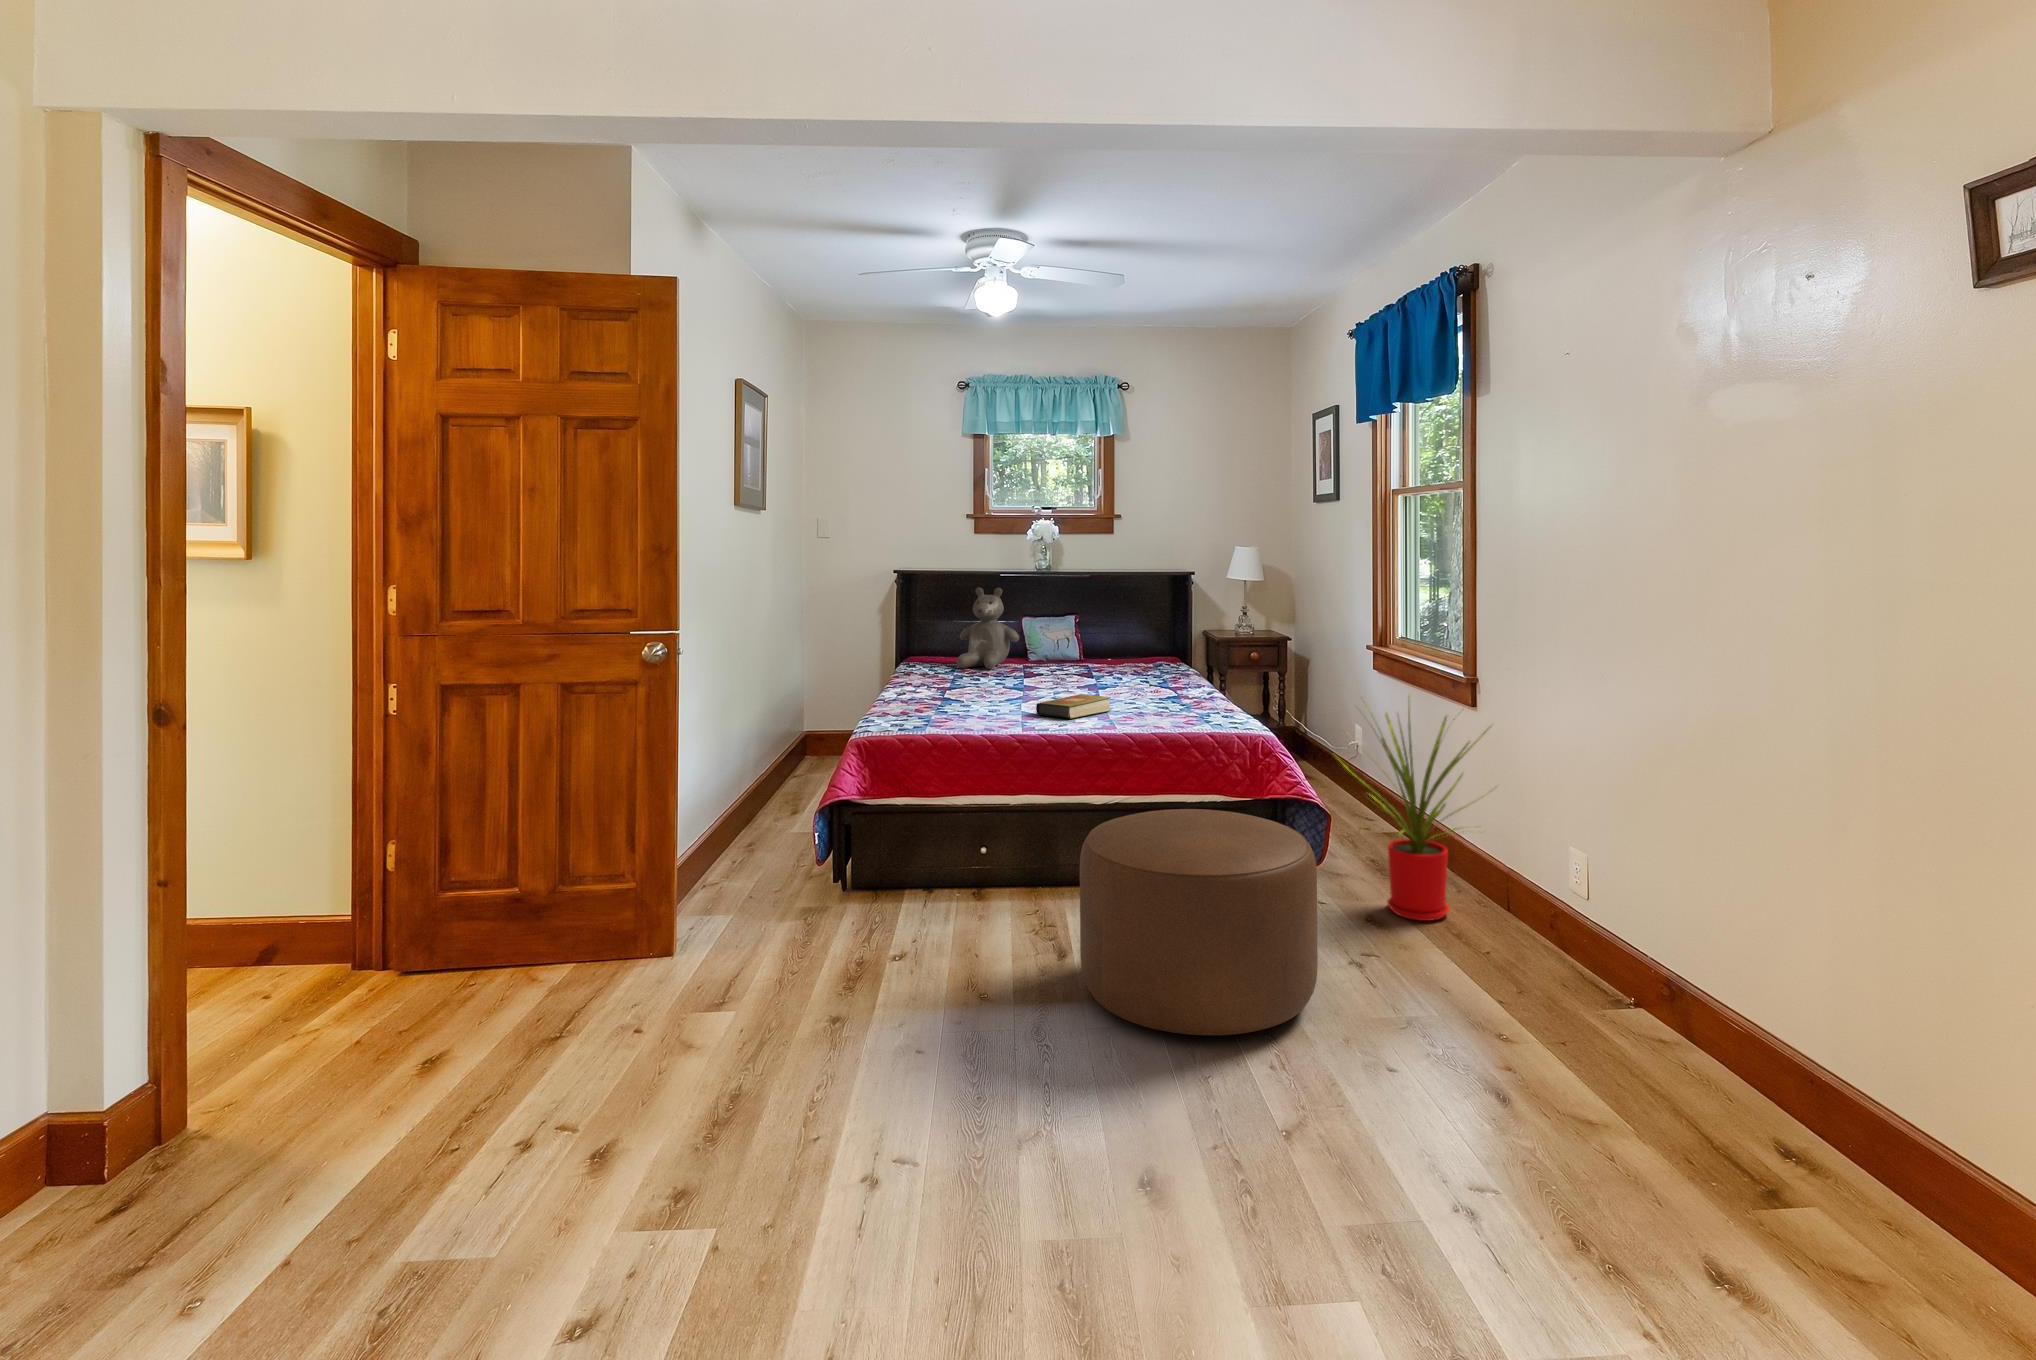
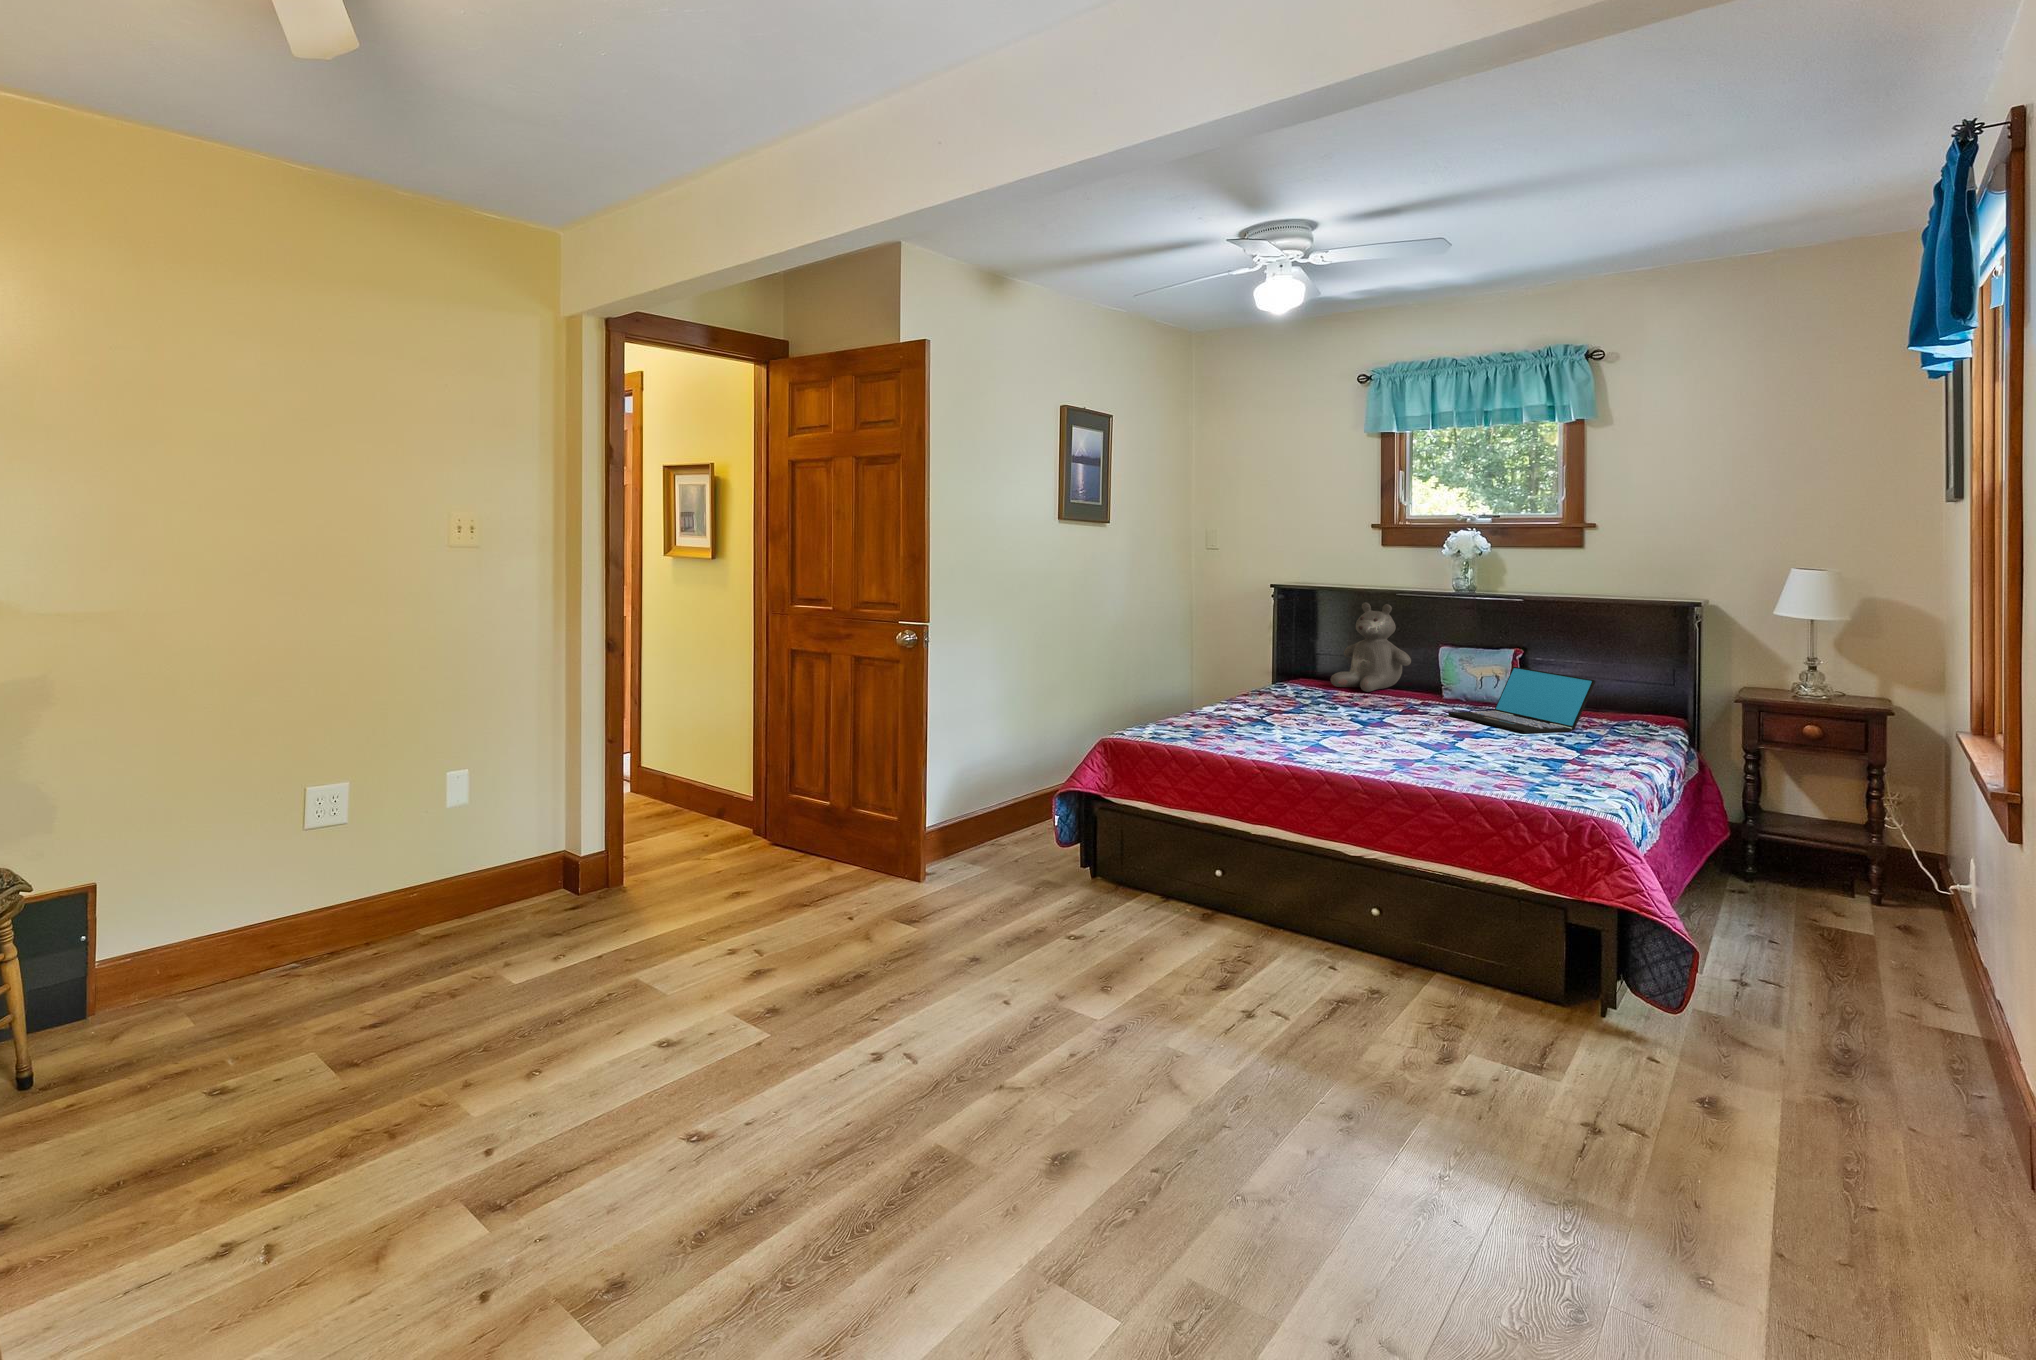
laptop: none [1071,633,1168,684] -> present [1449,667,1596,733]
book: present [1036,694,1111,719] -> none [1330,732,1429,757]
house plant: present [1338,696,1498,921] -> none [1678,794,2003,1148]
ottoman: present [1080,809,1318,1035] -> none [1192,866,1492,1147]

